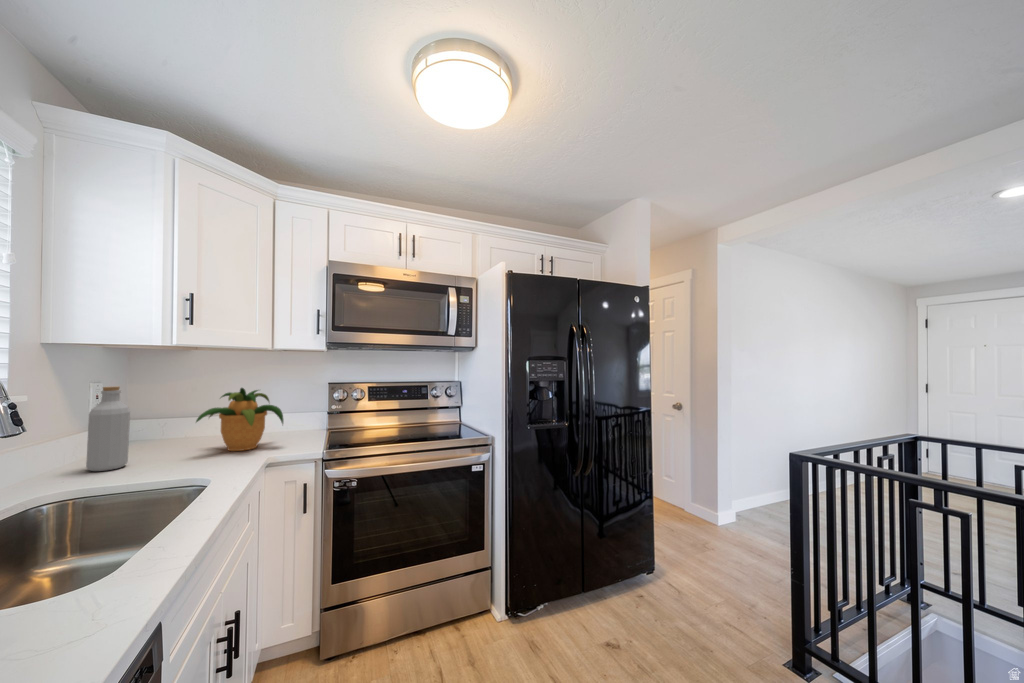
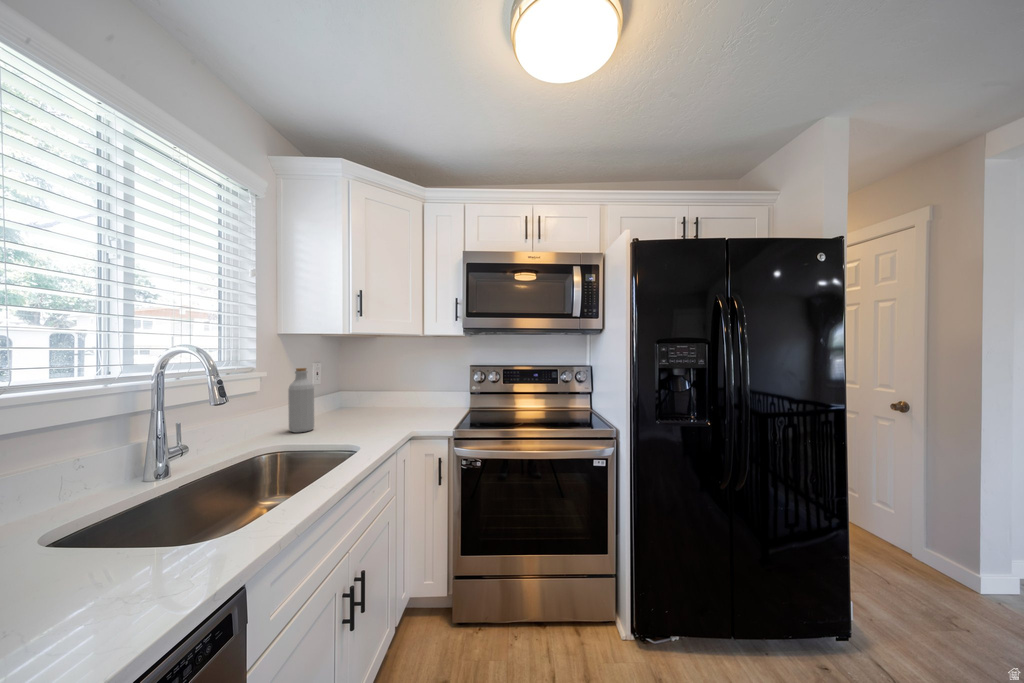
potted plant: present [196,388,283,451] -> none [356,370,423,424]

